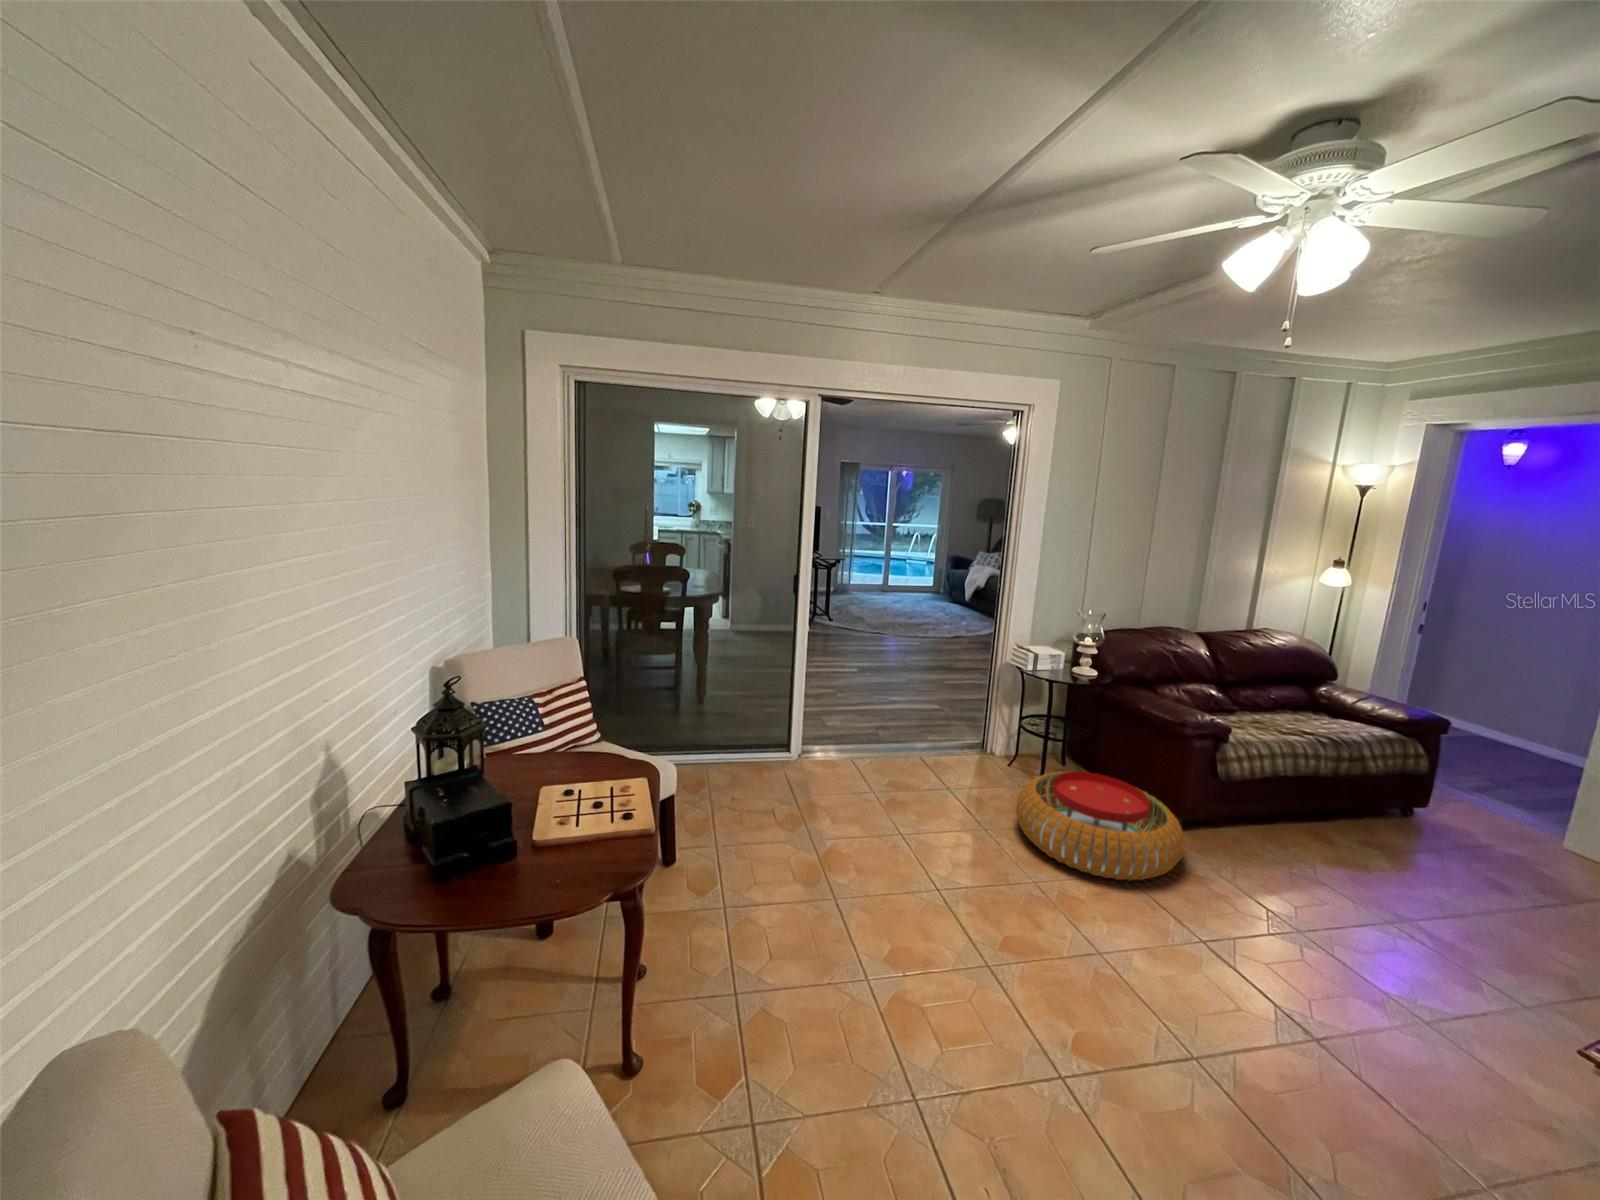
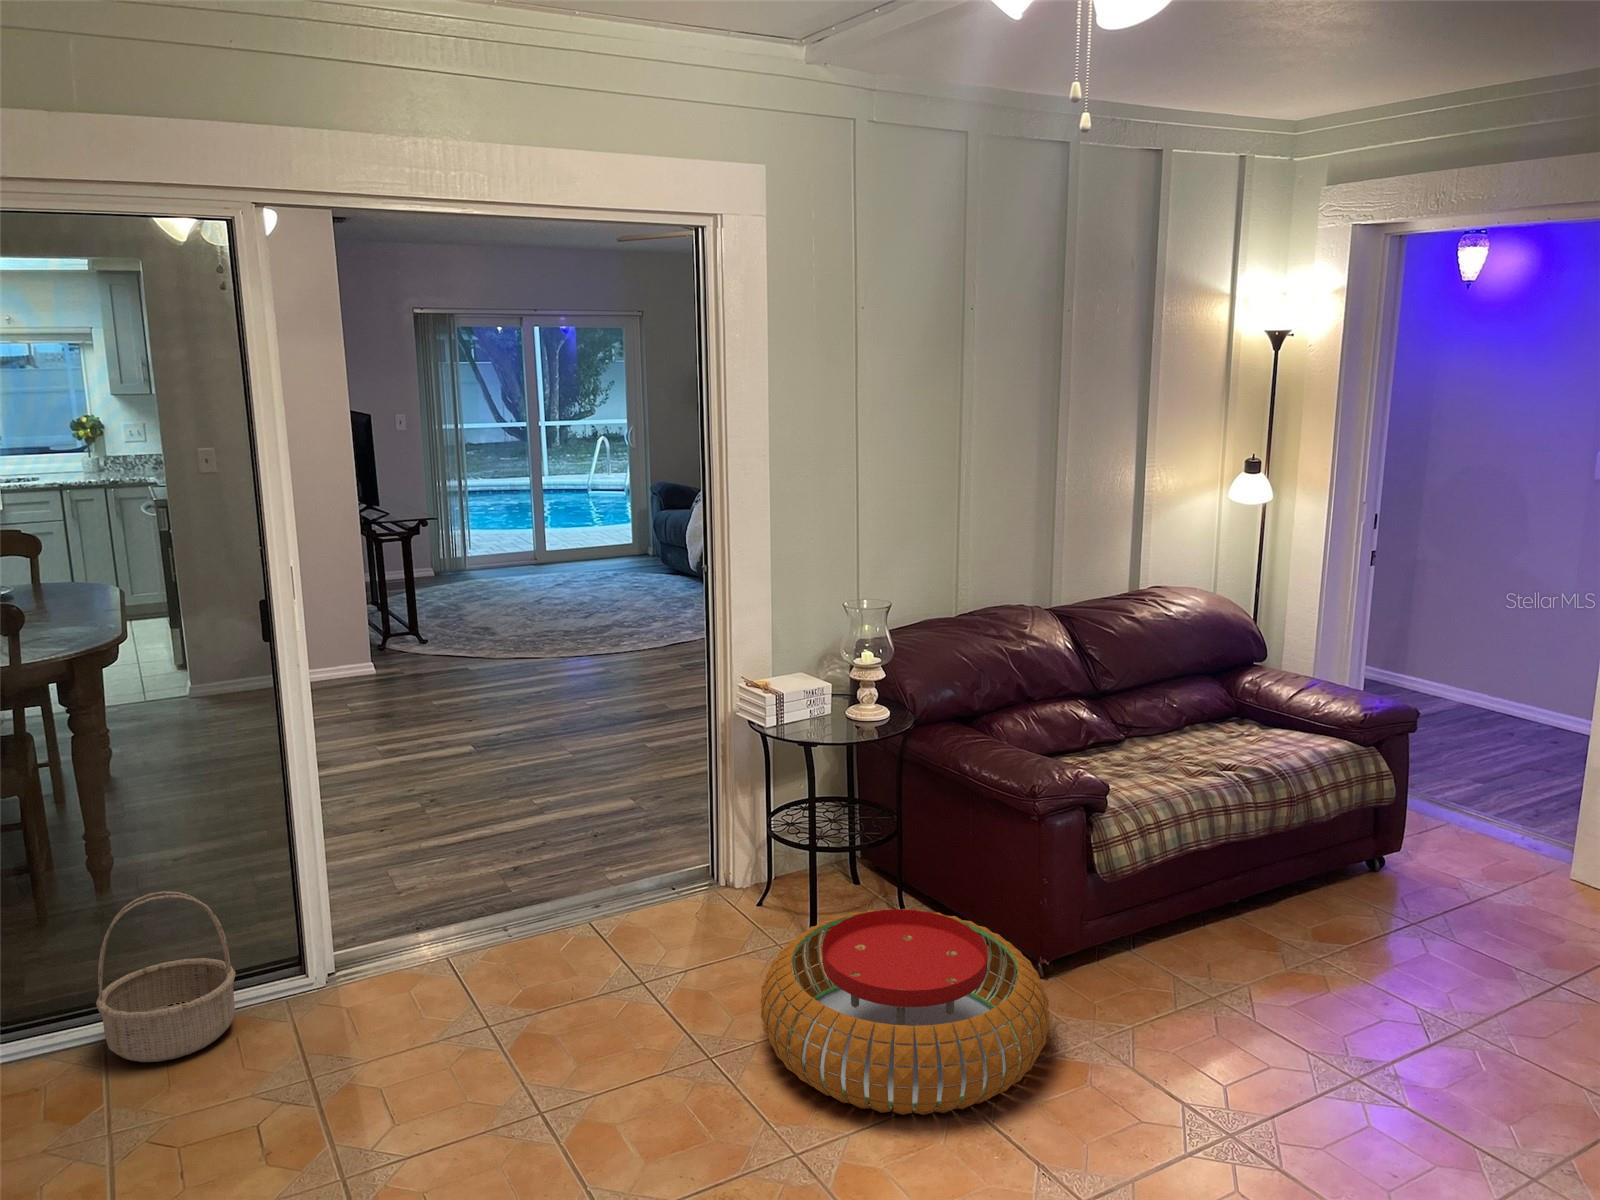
basket: none [708,700,764,776] -> present [96,891,236,1062]

